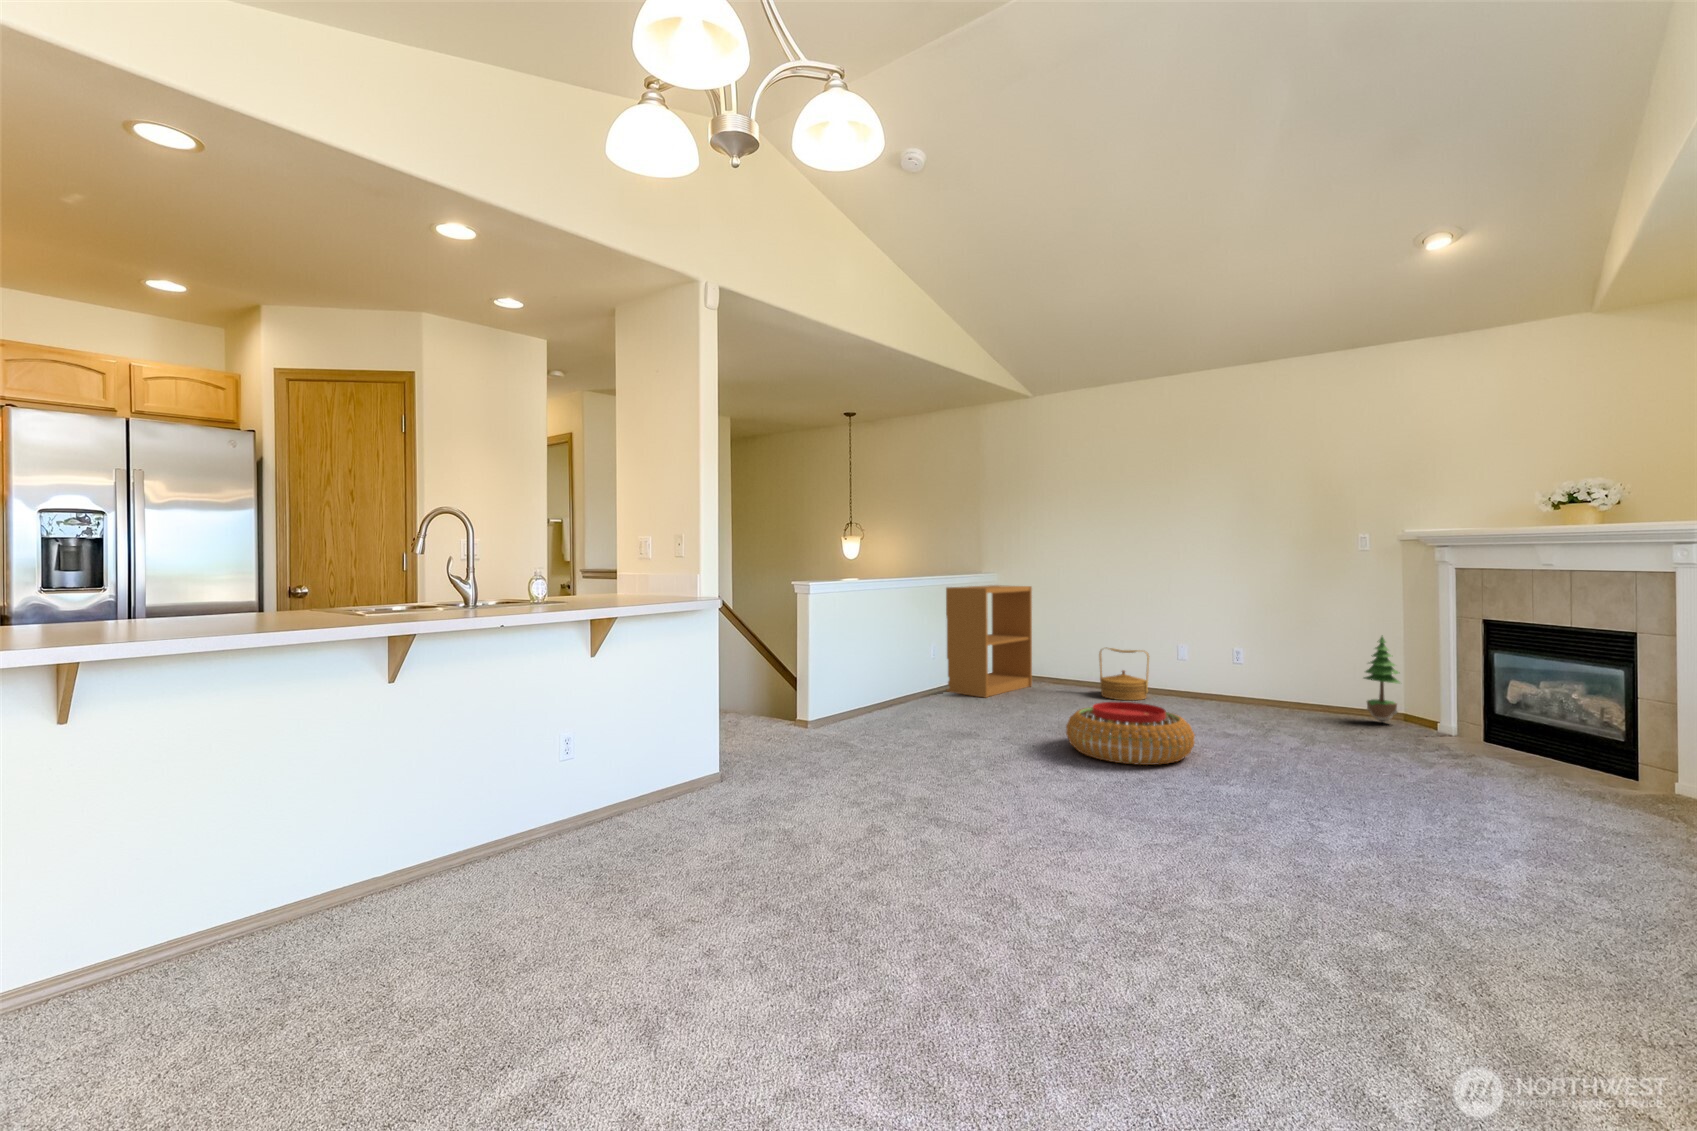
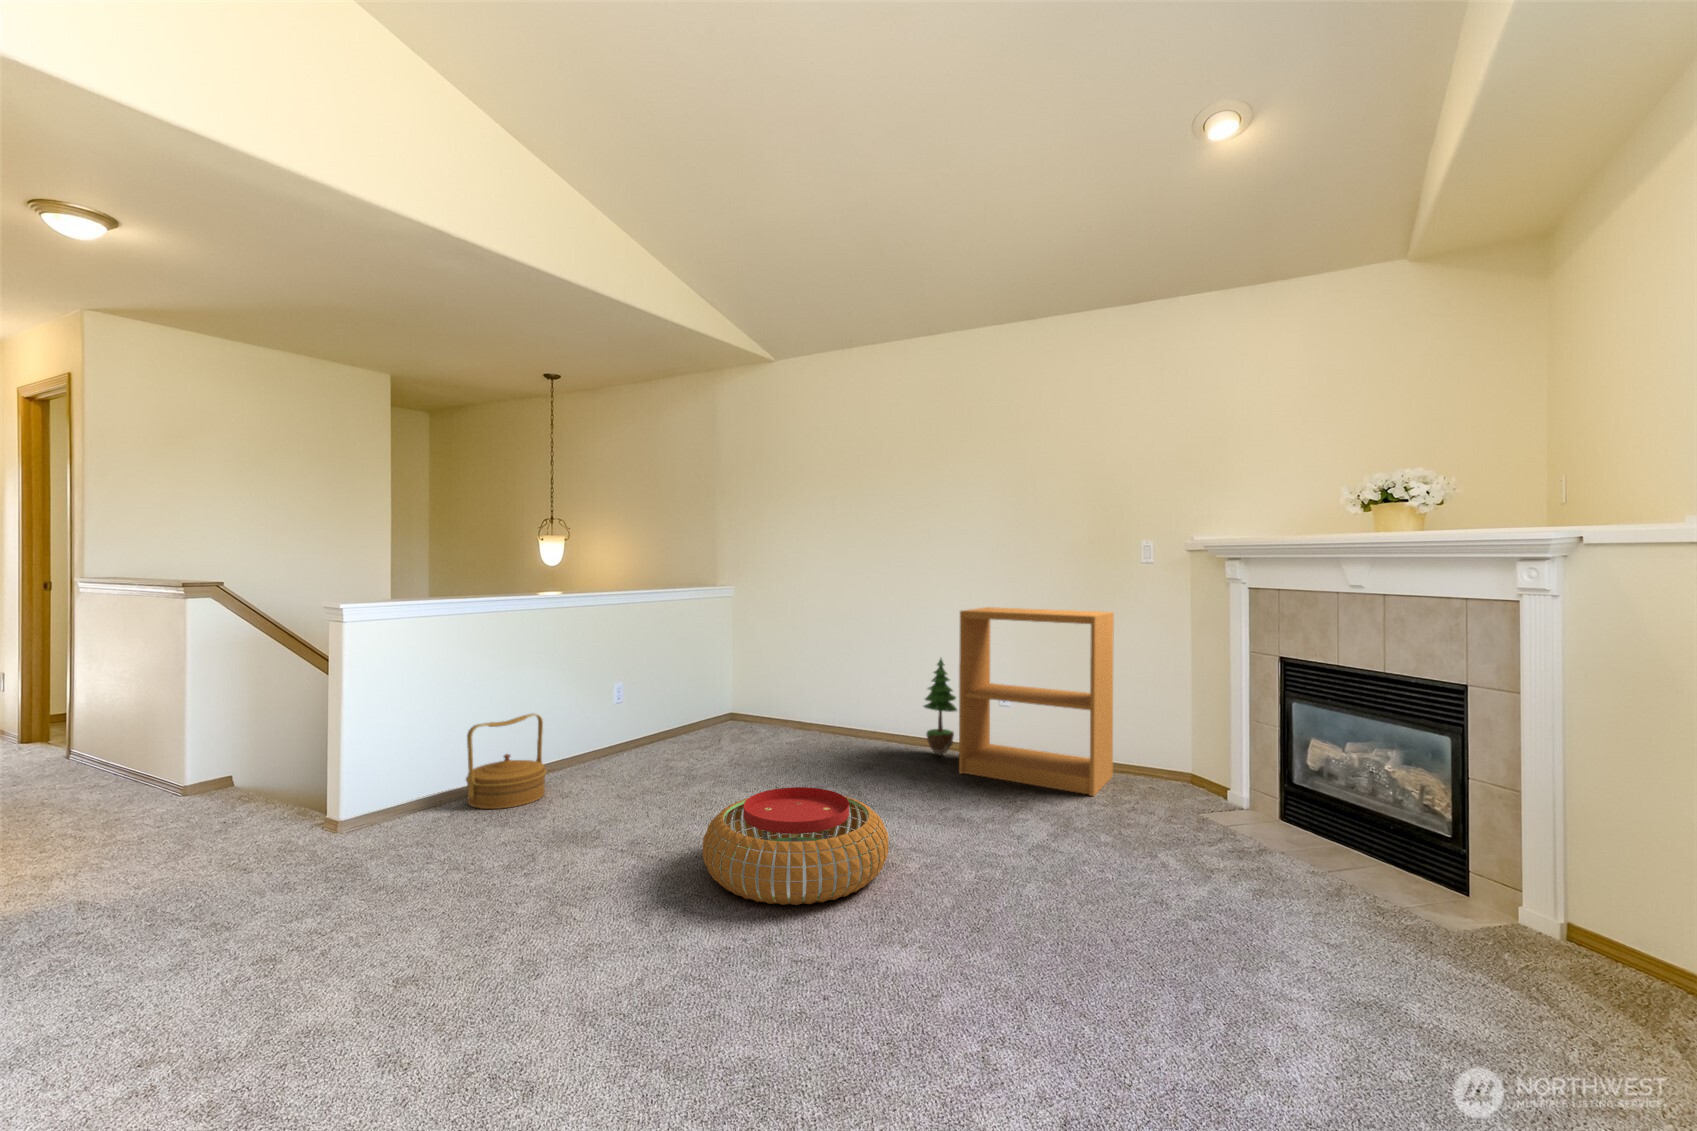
bookshelf: present [946,585,1032,698] -> present [959,607,1114,796]
potted tree: present [1364,637,1399,723] -> present [924,659,957,755]
woven basket: present [1099,648,1149,700] -> present [466,713,547,809]

